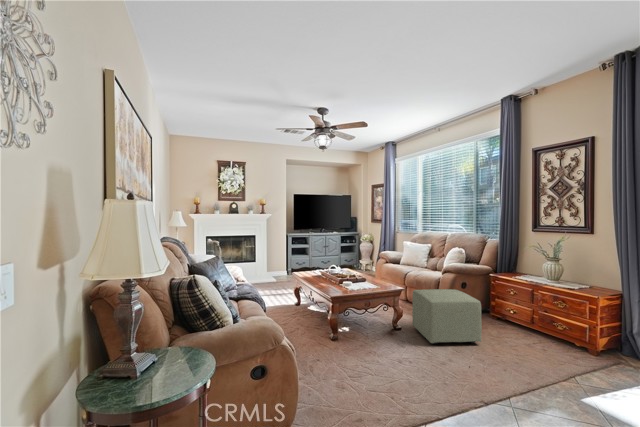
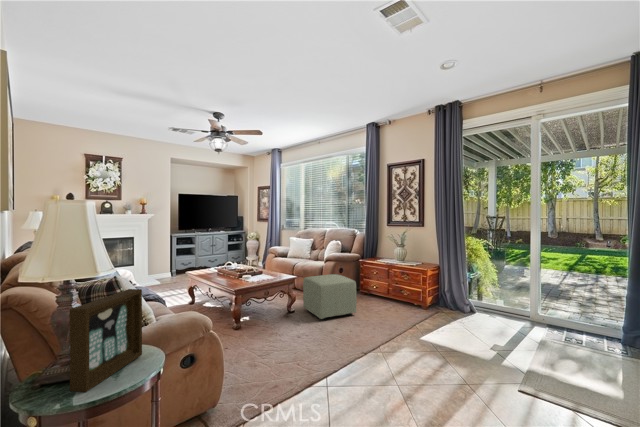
picture frame: none [115,292,195,396] -> present [69,289,142,392]

